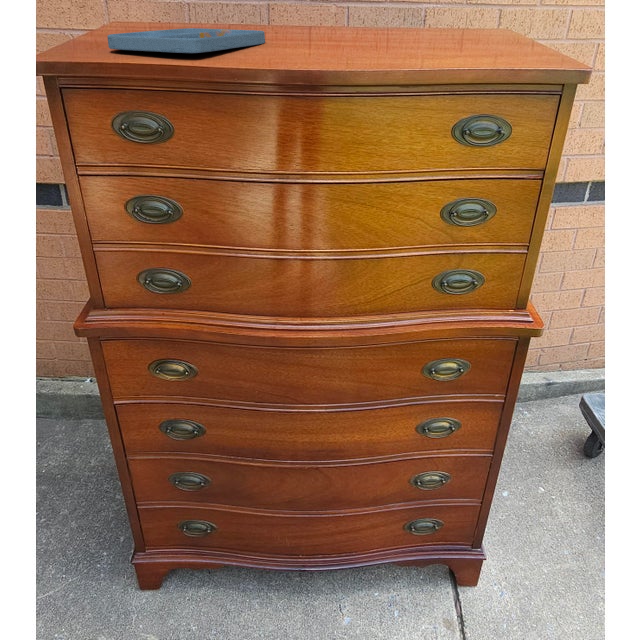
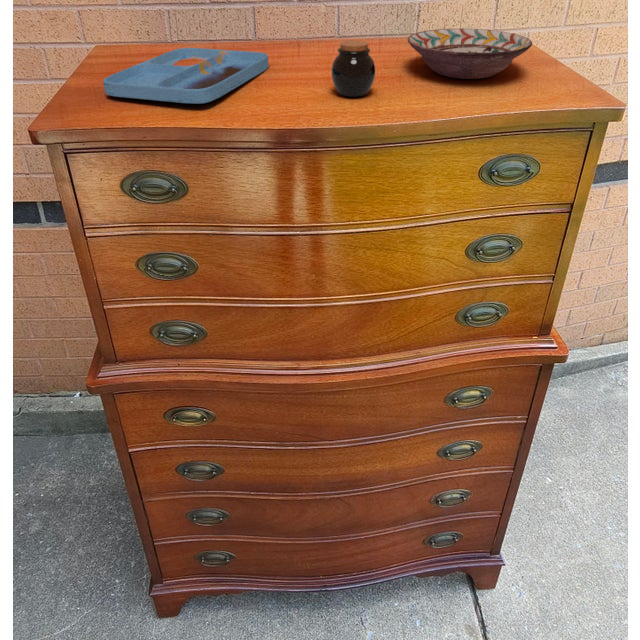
jar: none [316,7,356,57] -> present [331,40,375,97]
decorative bowl: none [392,16,508,52] -> present [408,29,532,79]

